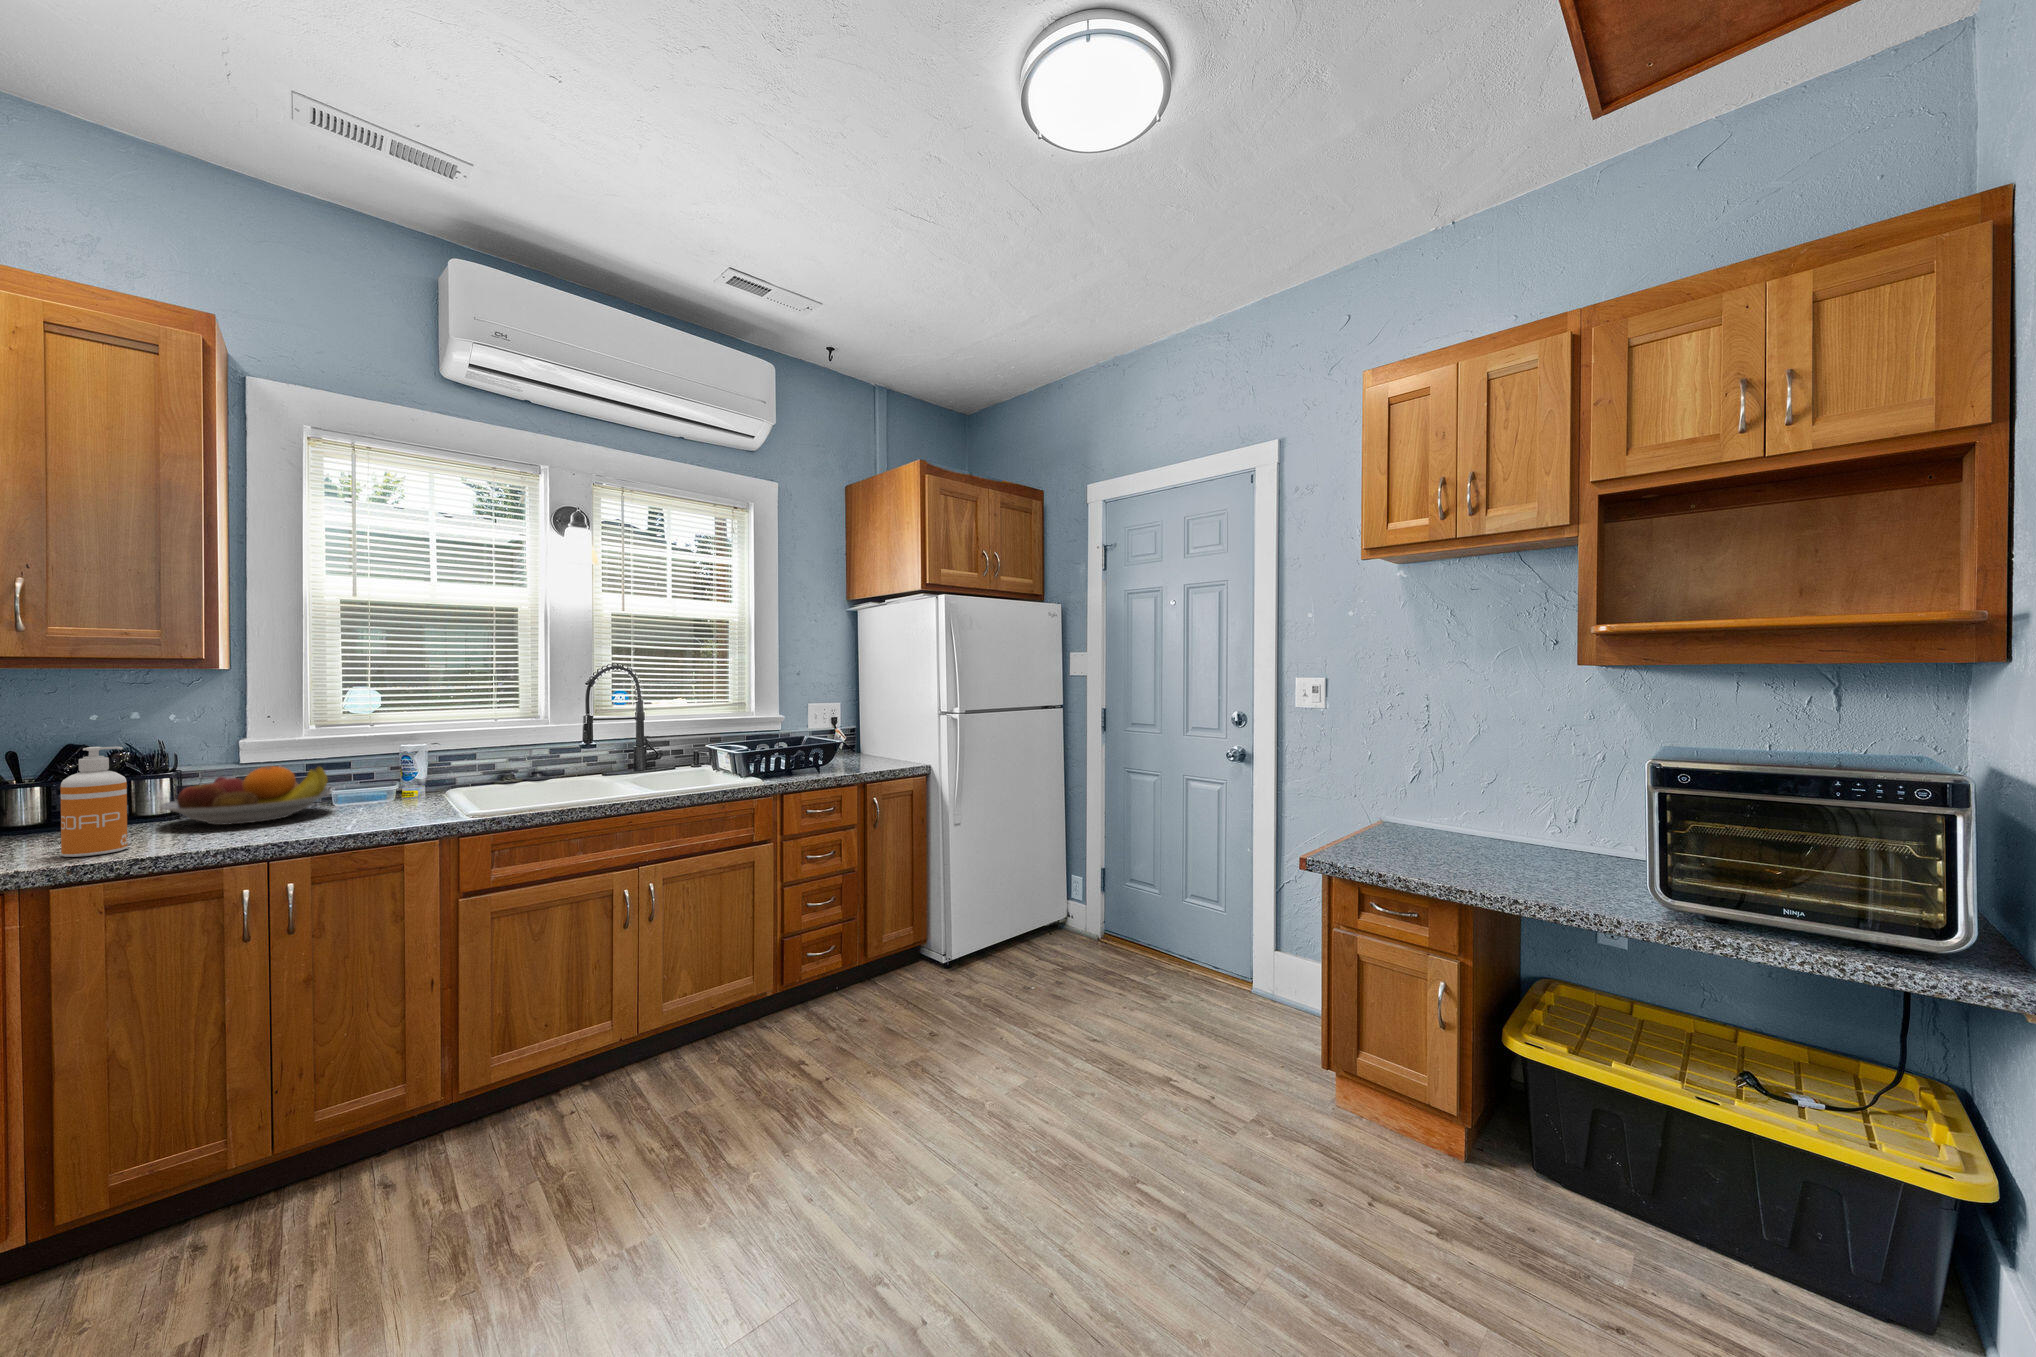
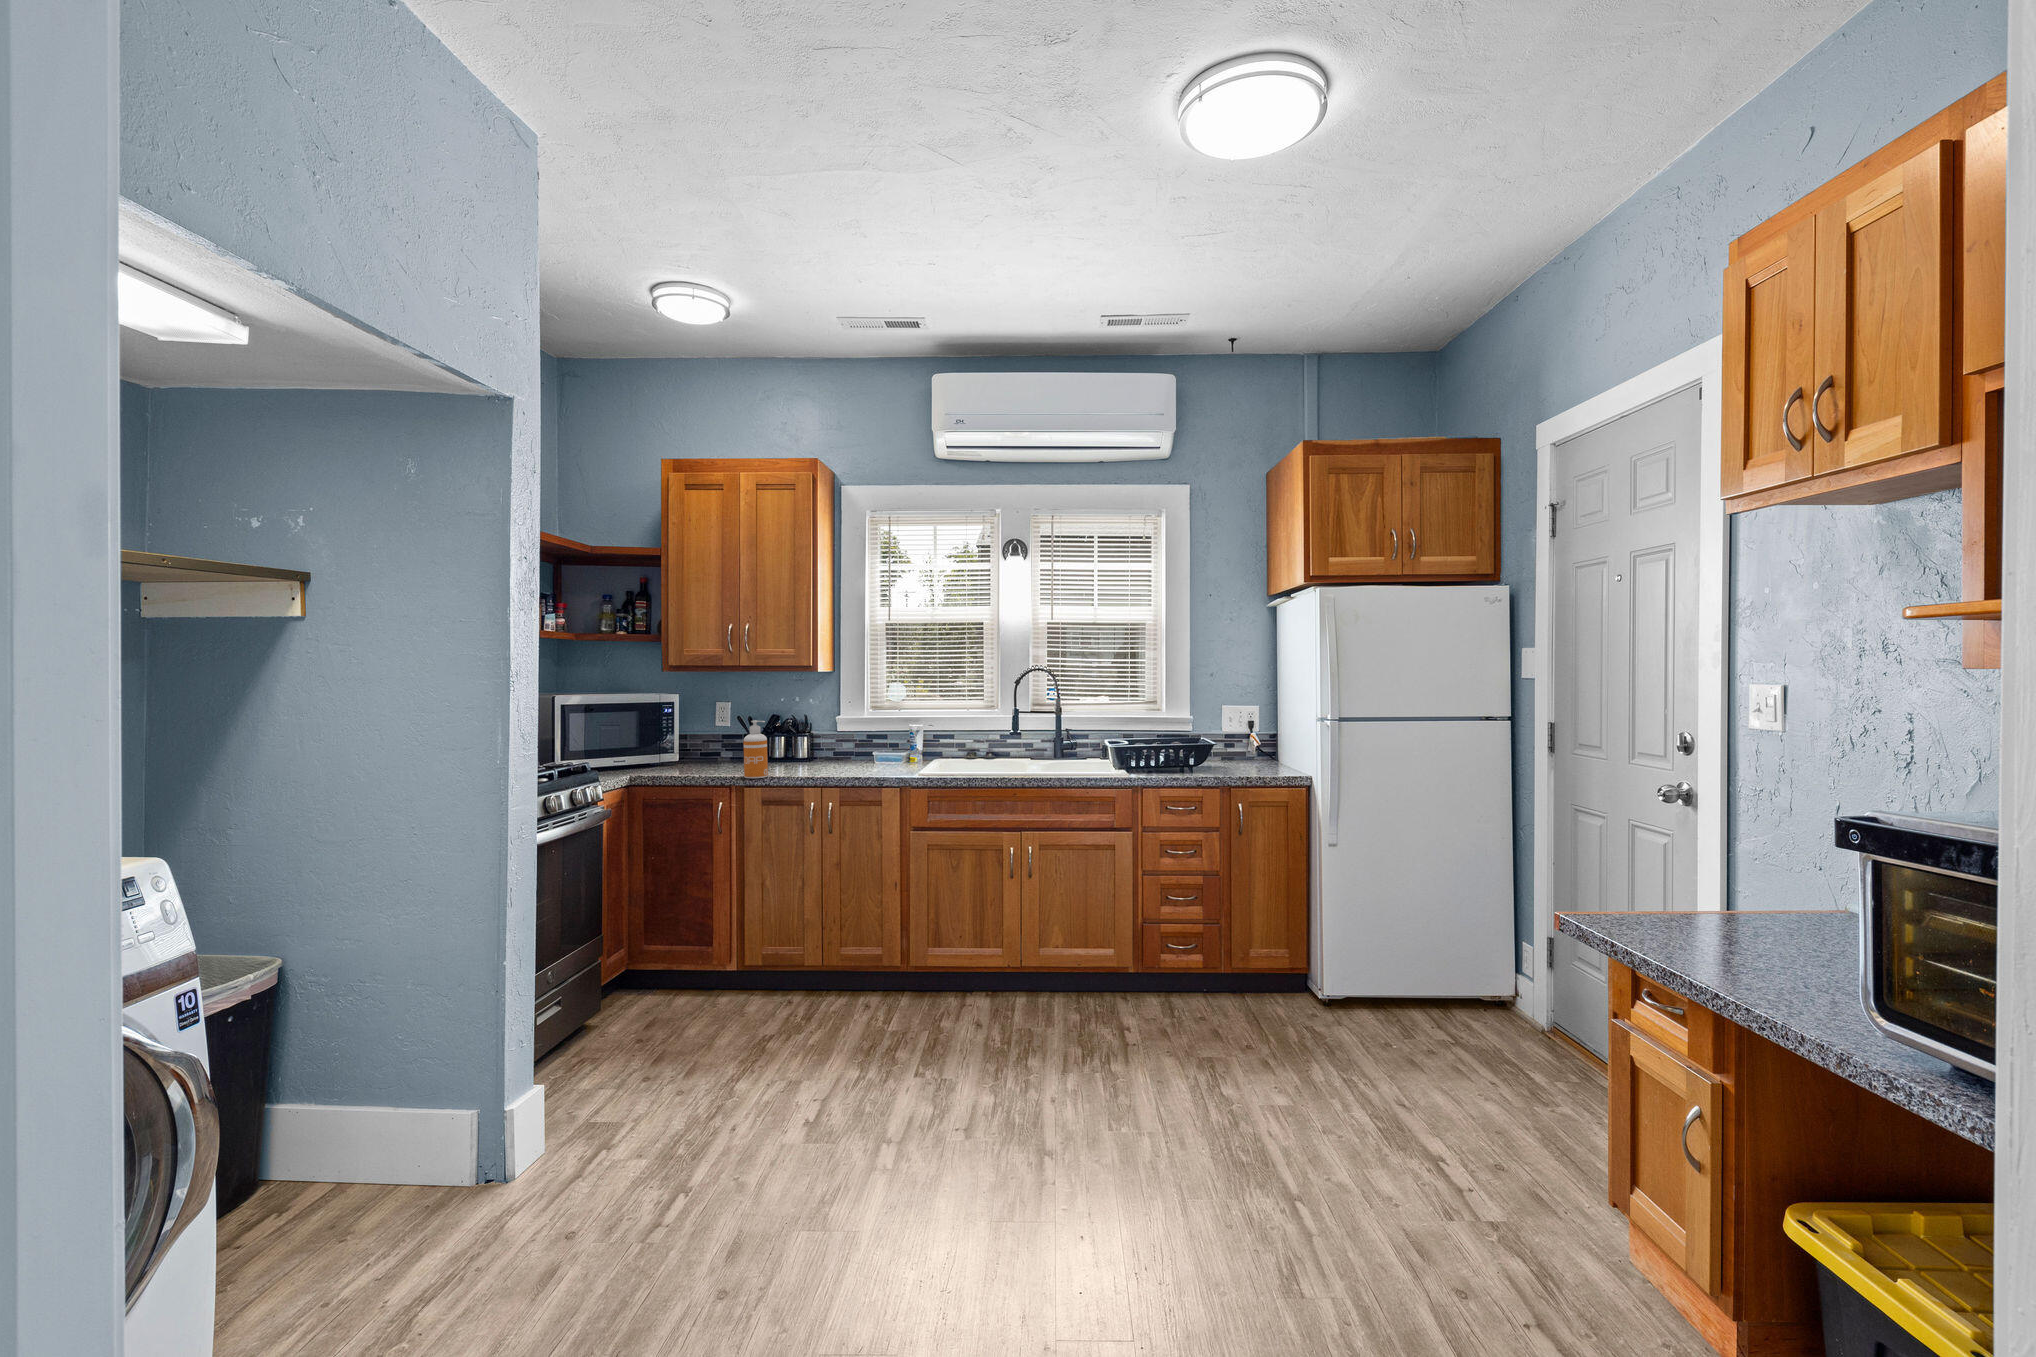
fruit bowl: present [159,766,332,825] -> none [790,736,865,769]

